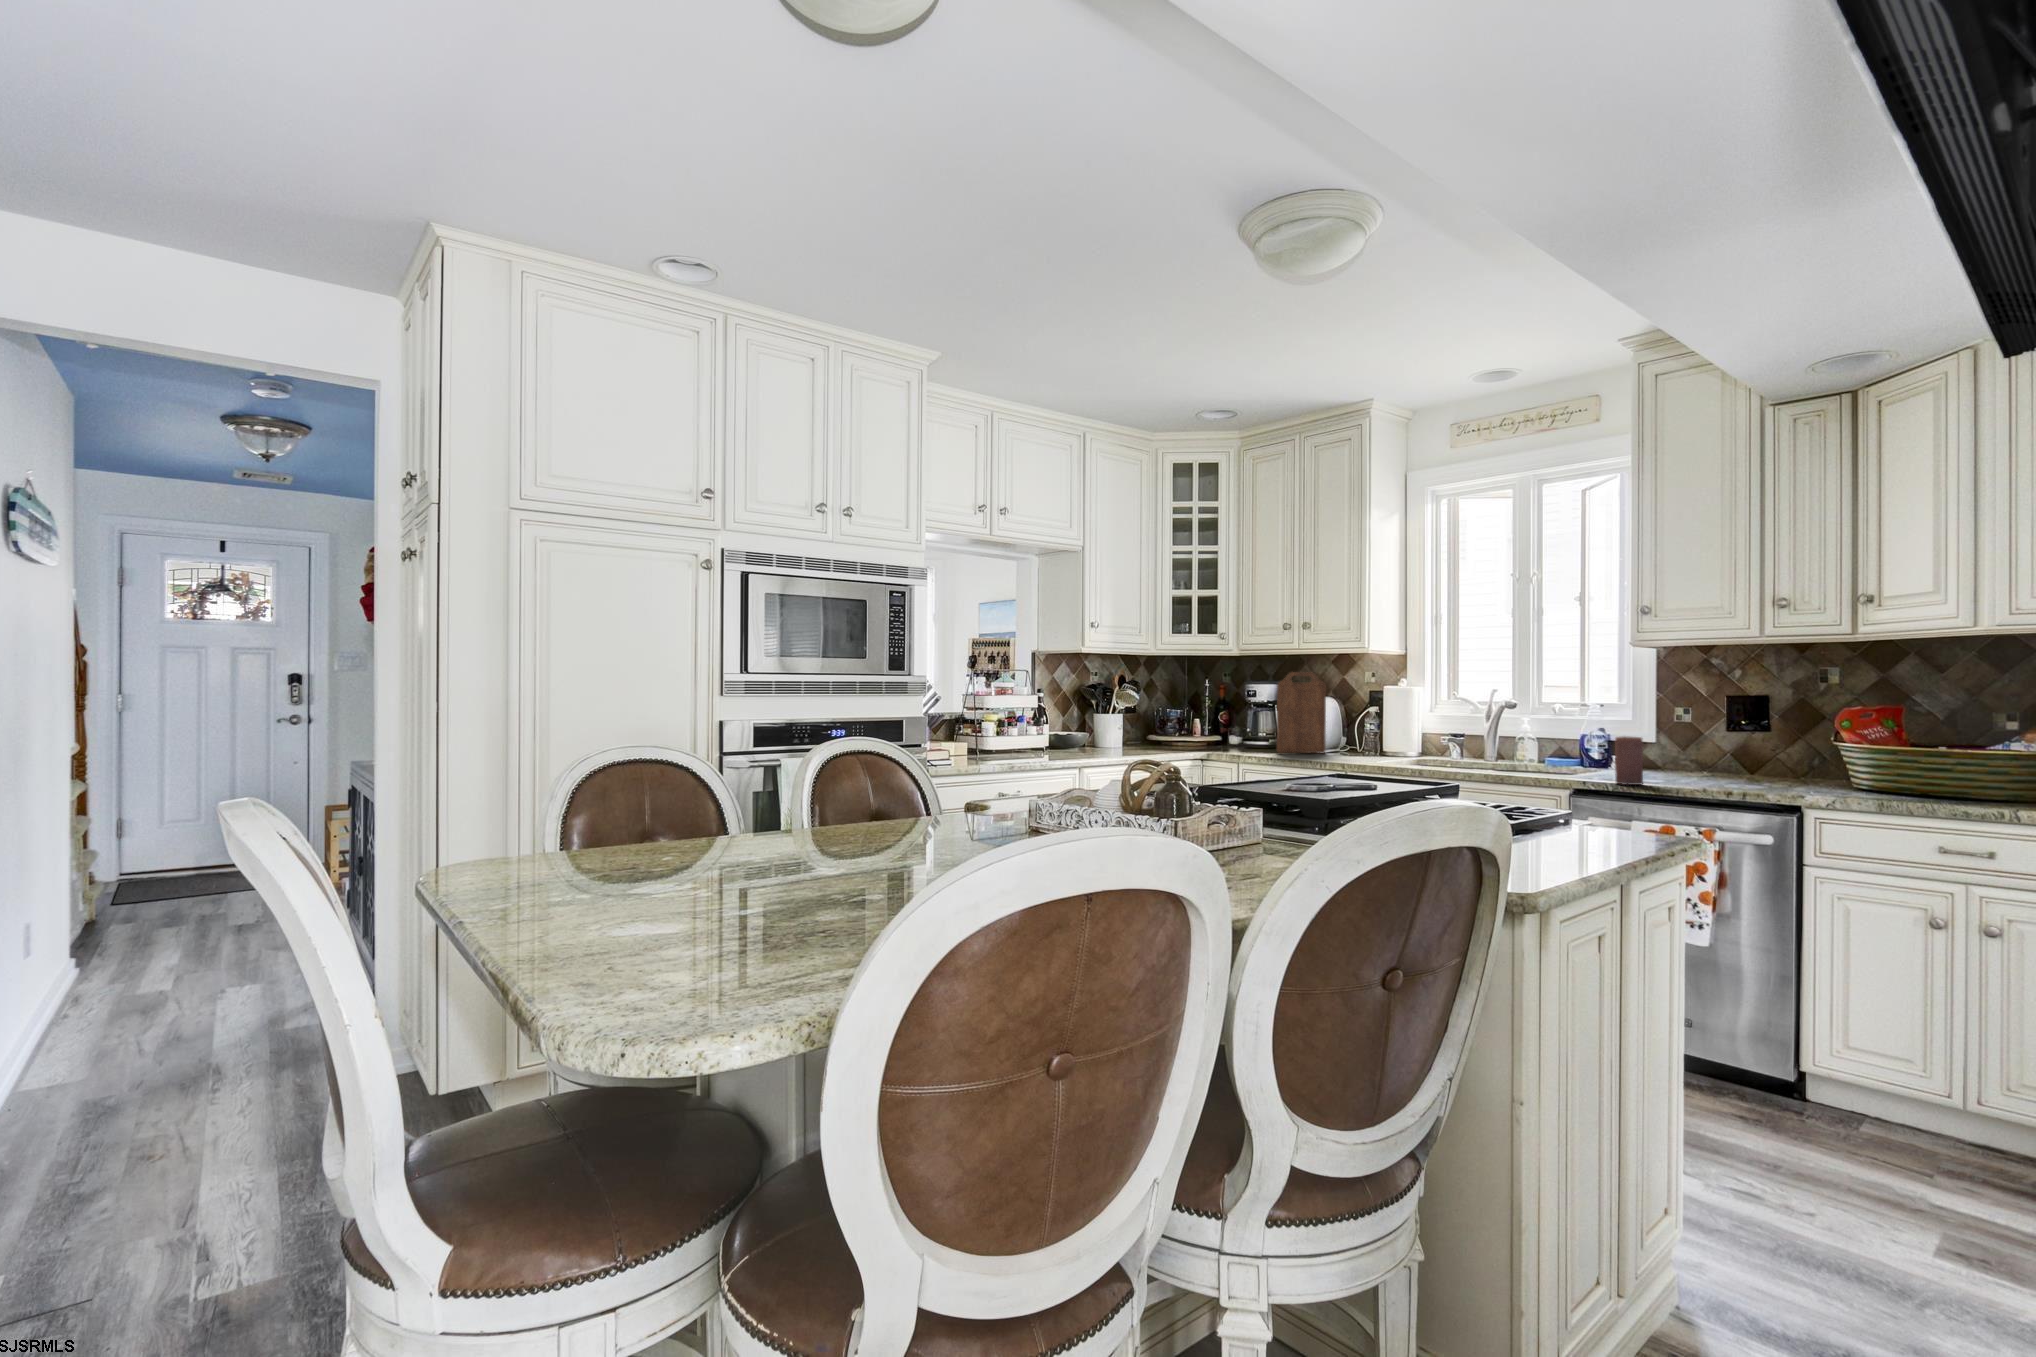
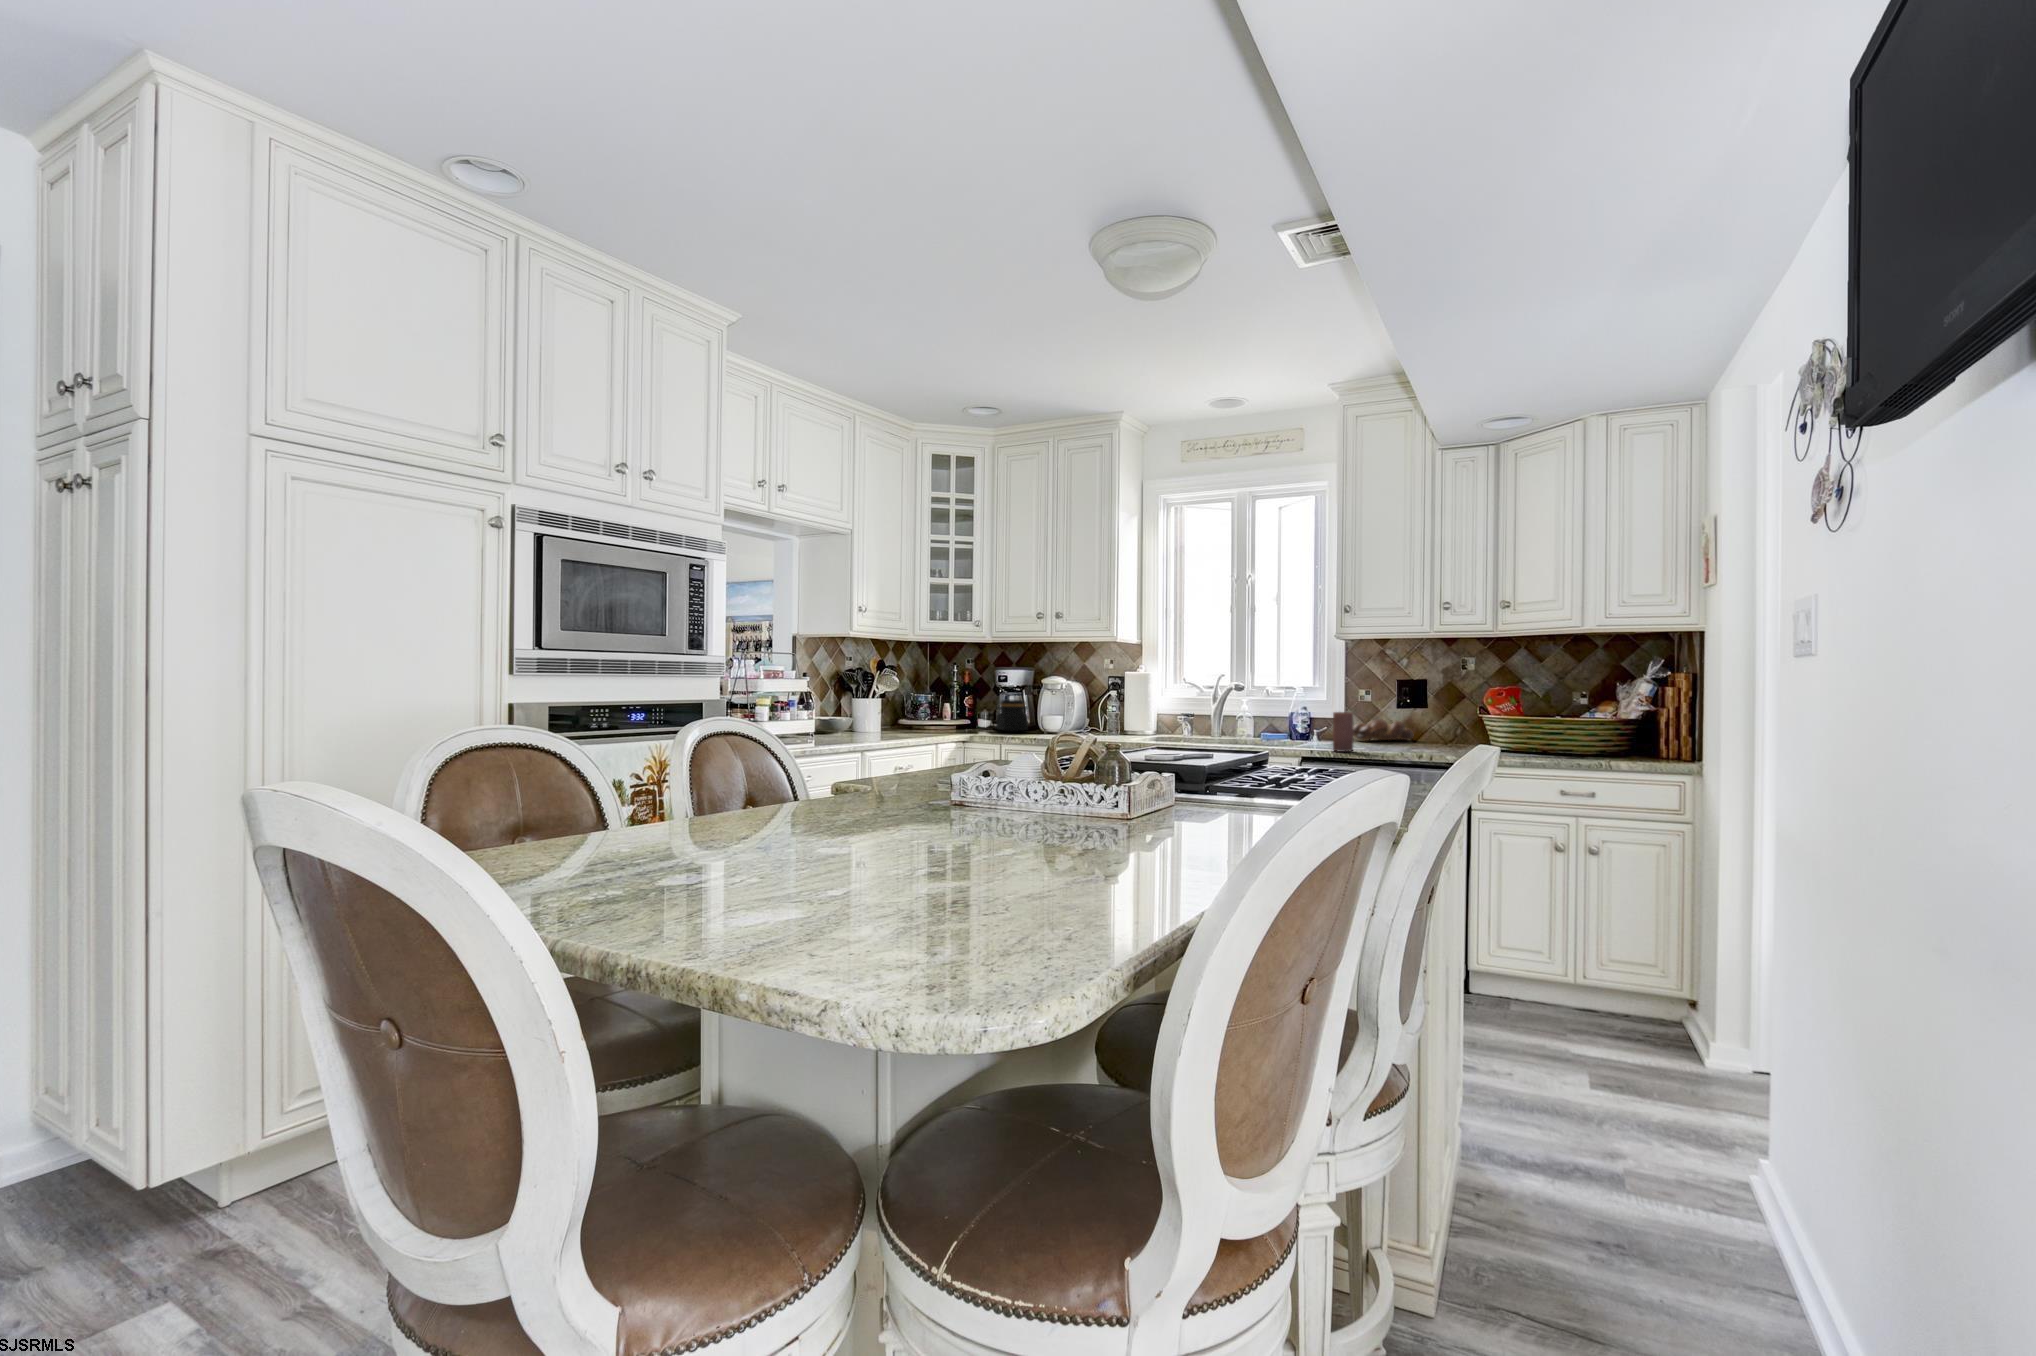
cutting board: present [1277,672,1326,754] -> none [1033,658,1077,734]
jar: none [1238,716,1276,750] -> present [996,699,1028,732]
bread loaf: none [1658,744,1746,770] -> present [1353,719,1413,741]

